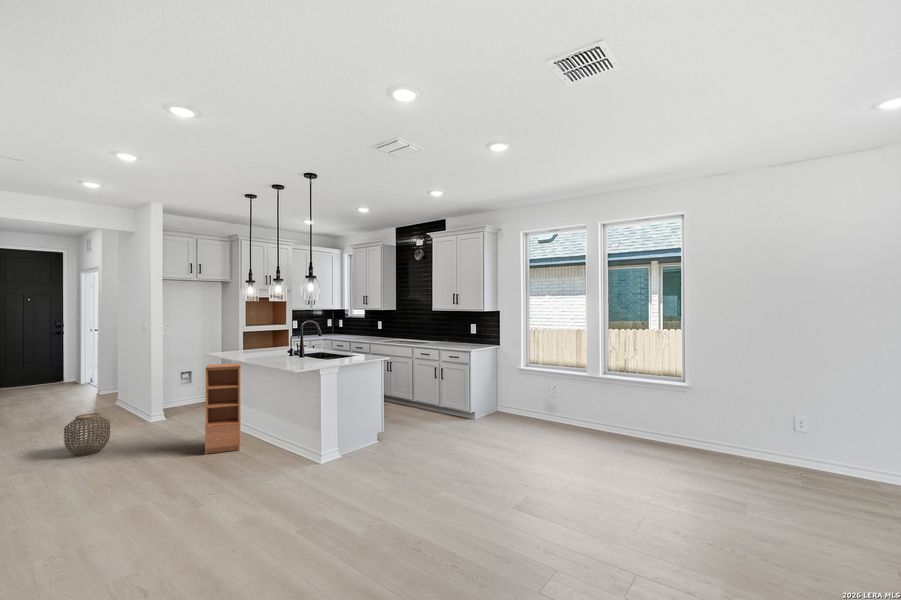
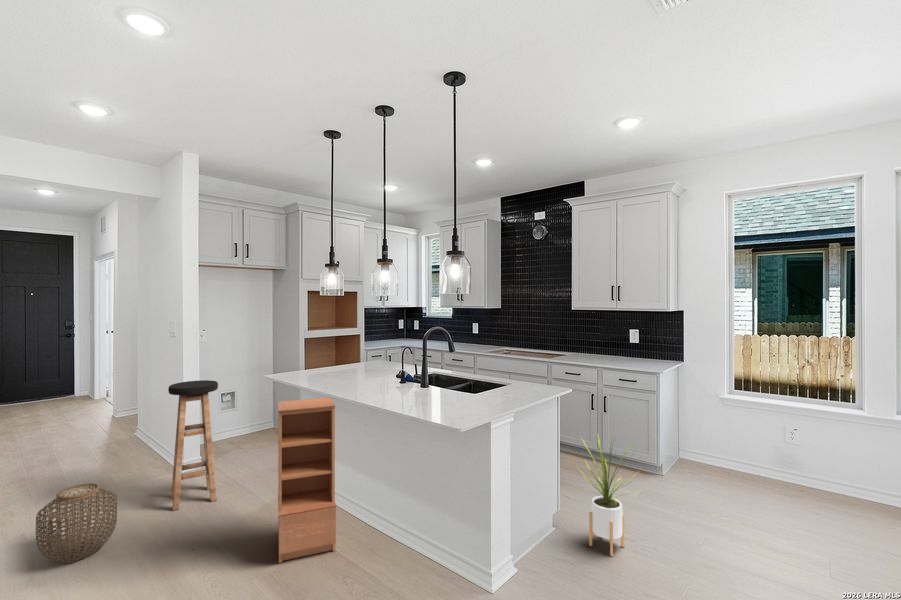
bar stool: none [141,357,174,437] -> present [168,380,218,510]
house plant: none [382,379,418,450] -> present [584,435,639,556]

